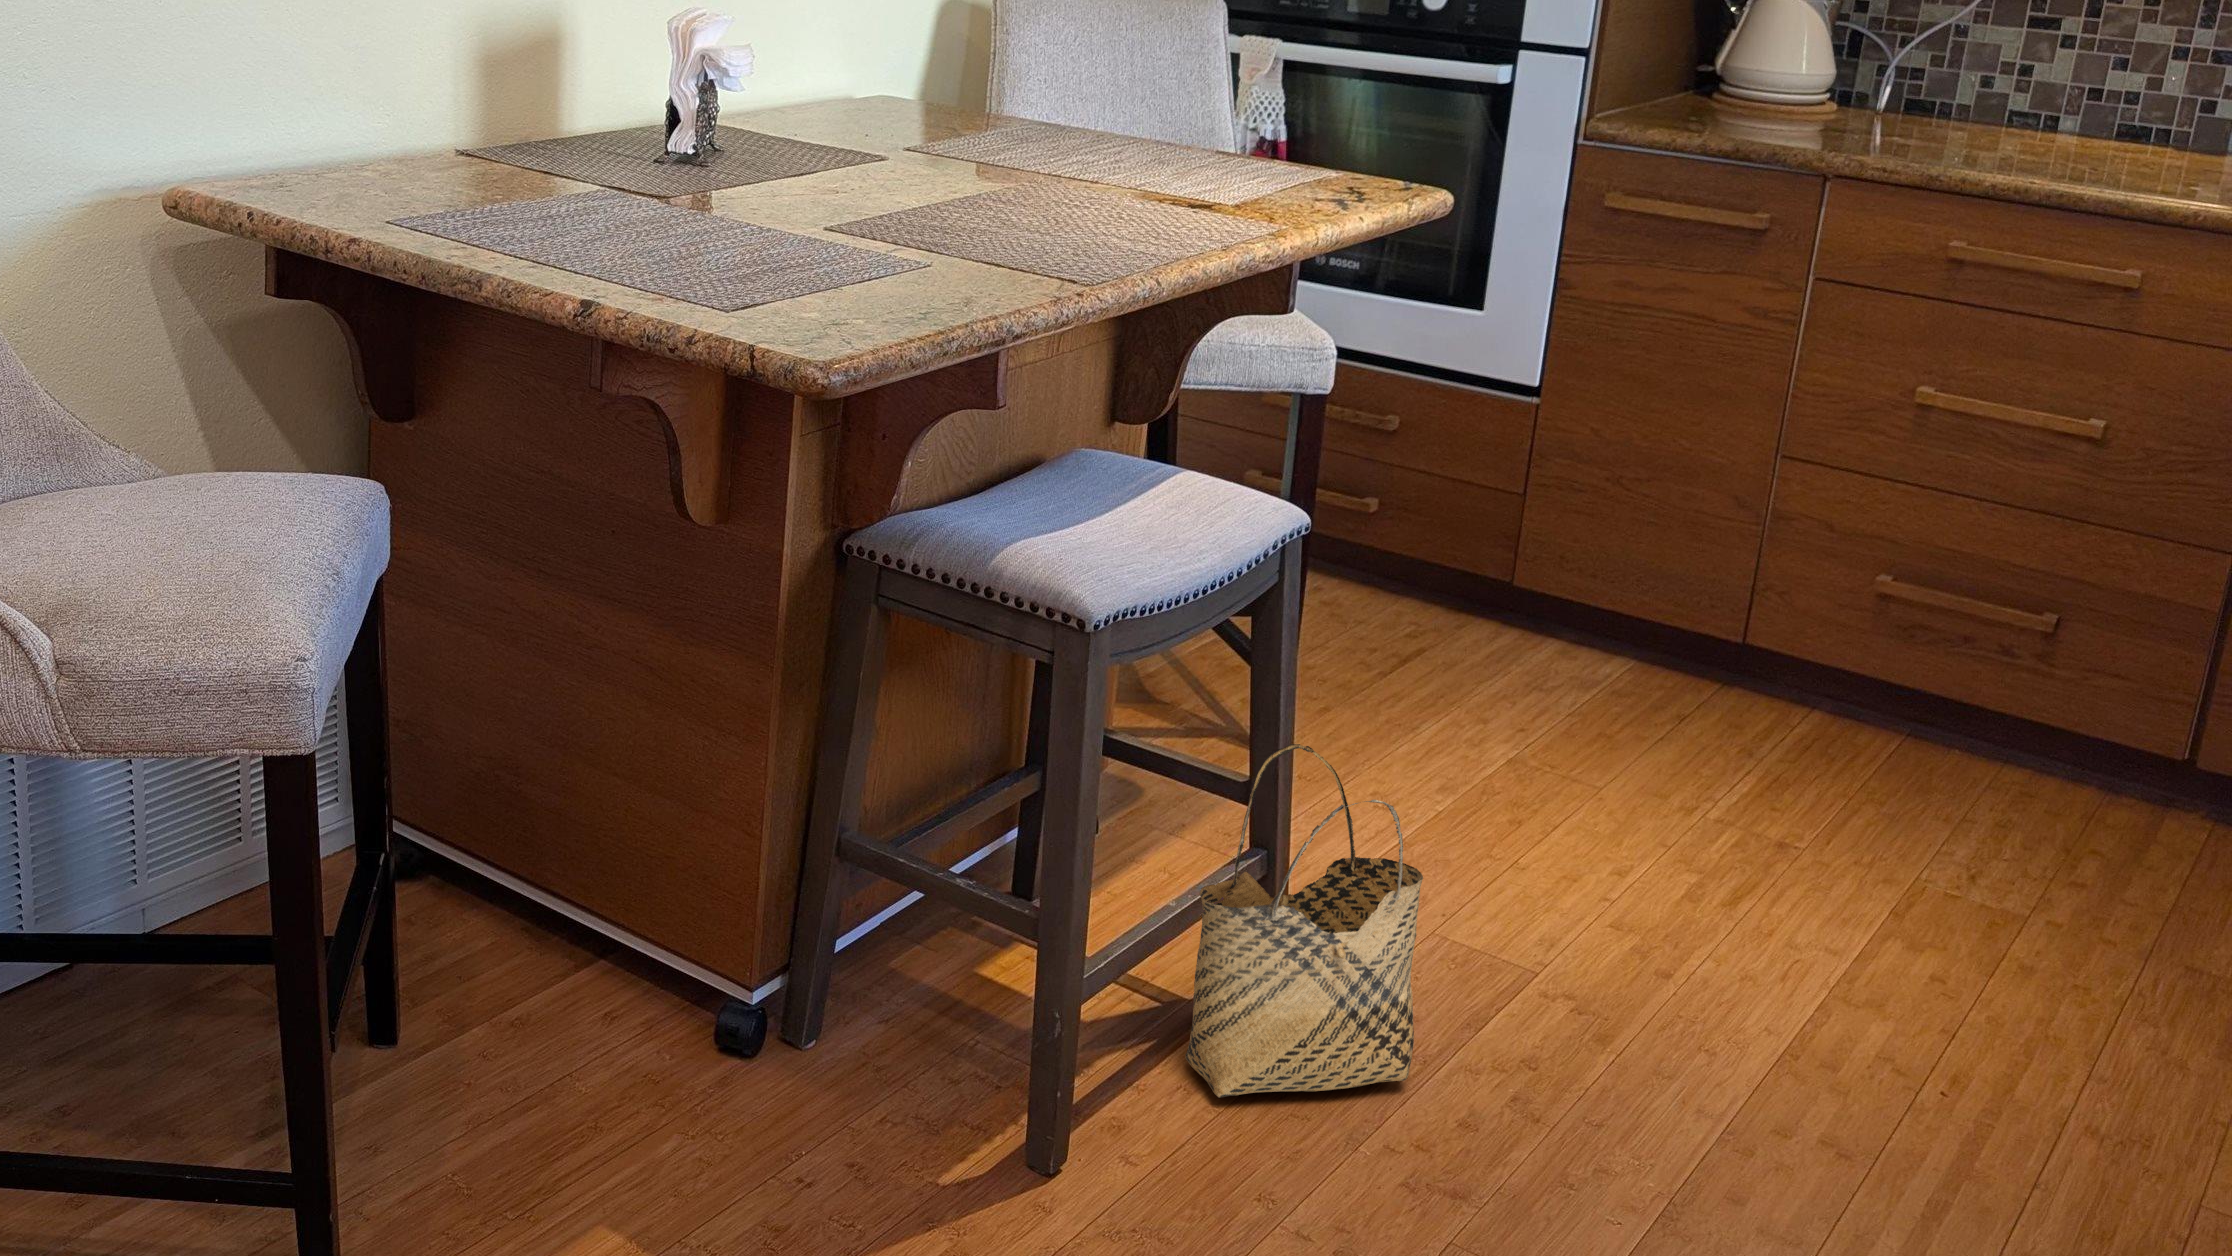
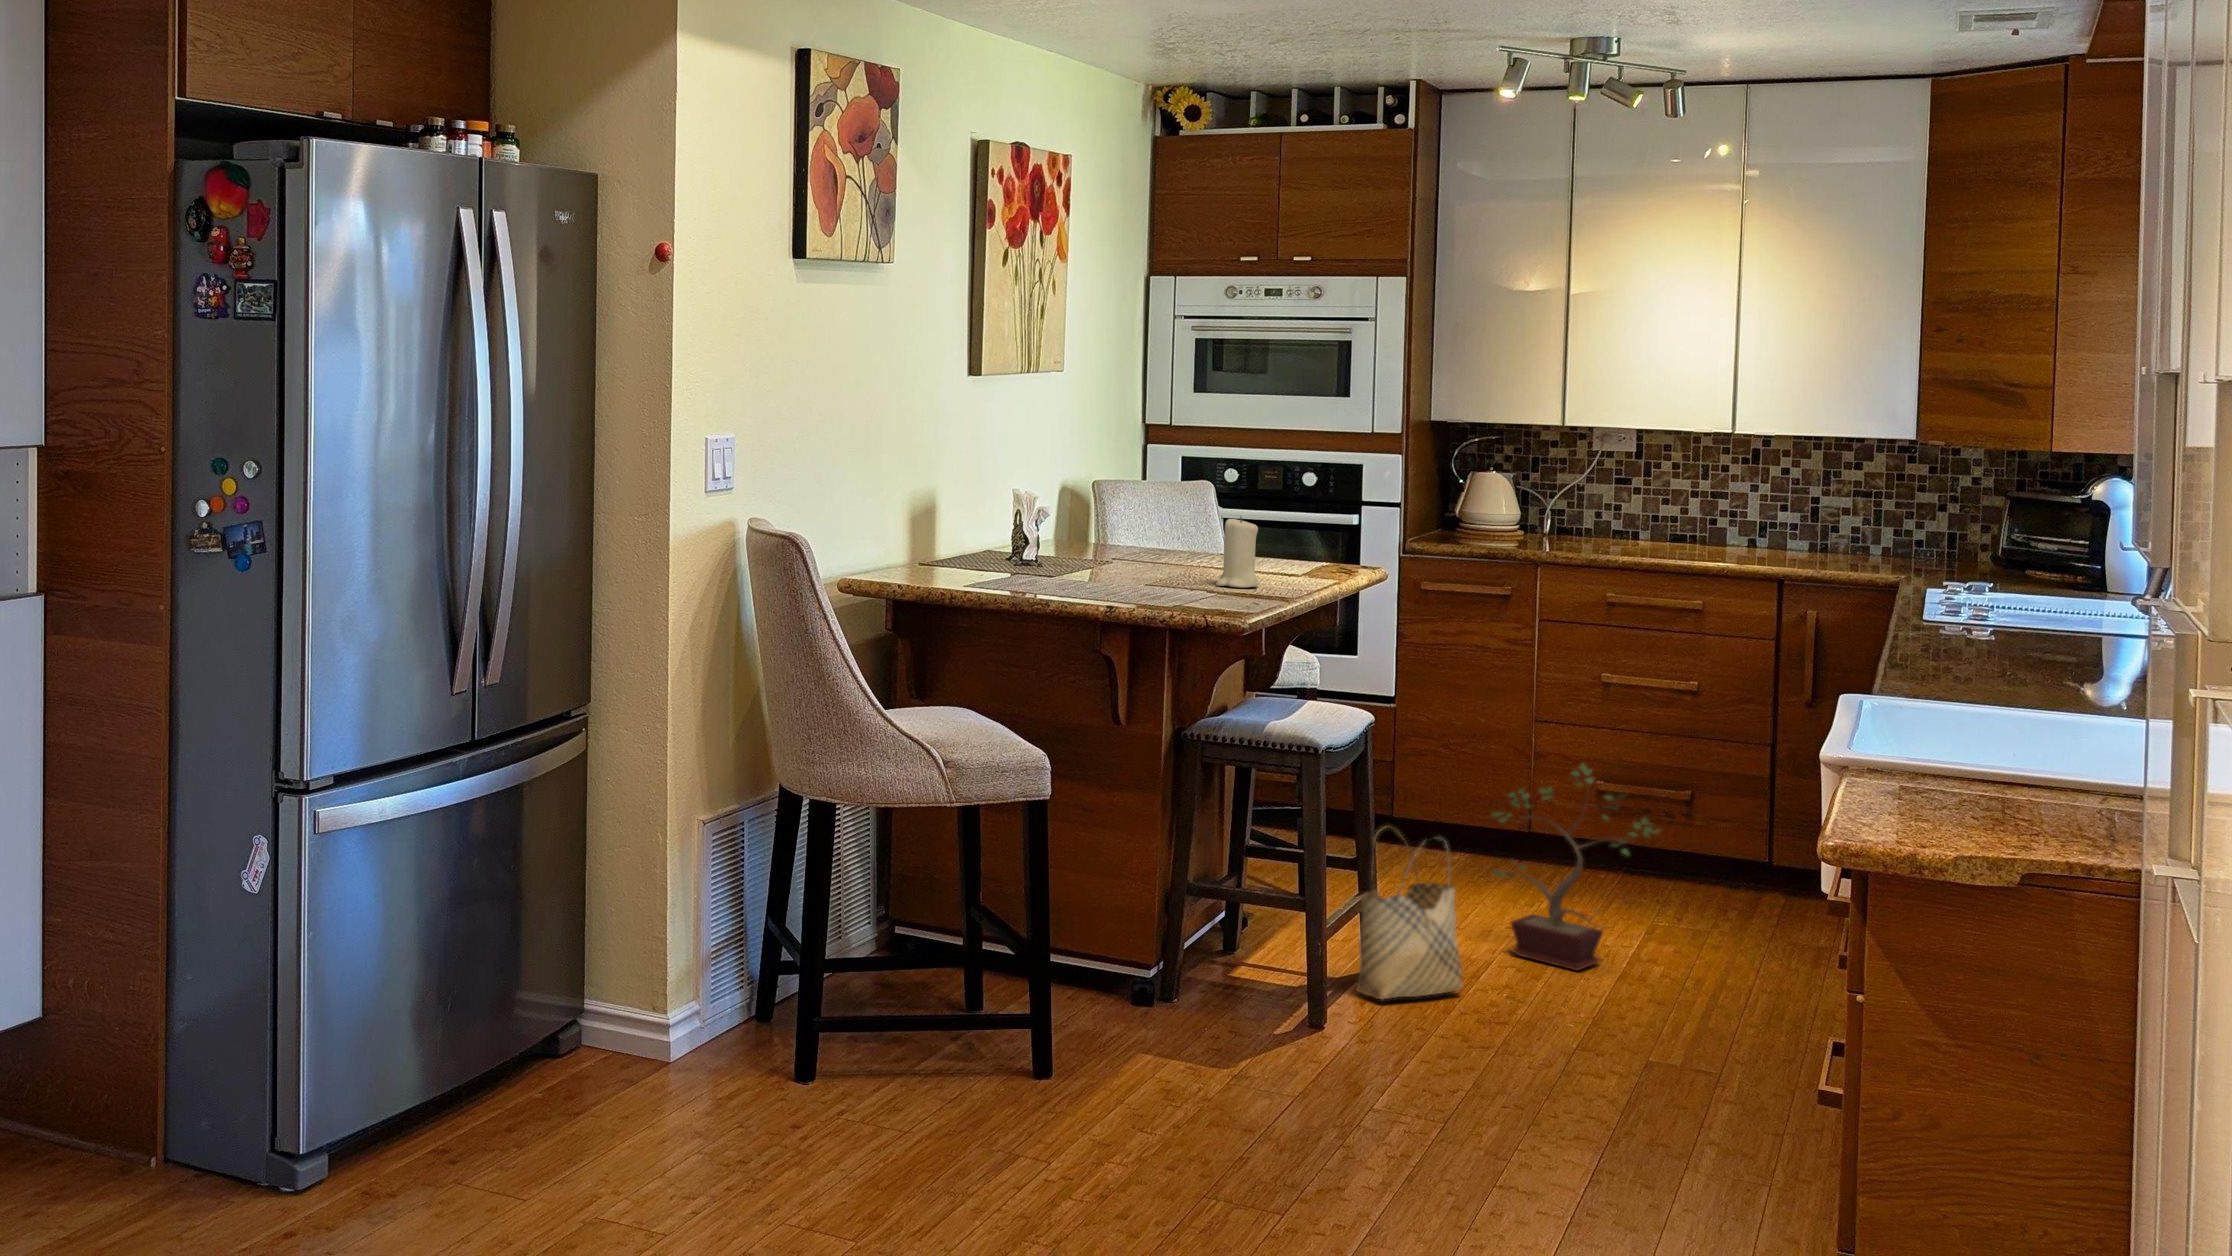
candle: none [978,91,1076,245] -> present [1216,516,1260,588]
potted plant: none [1555,623,1908,1026] -> present [1492,764,1660,971]

